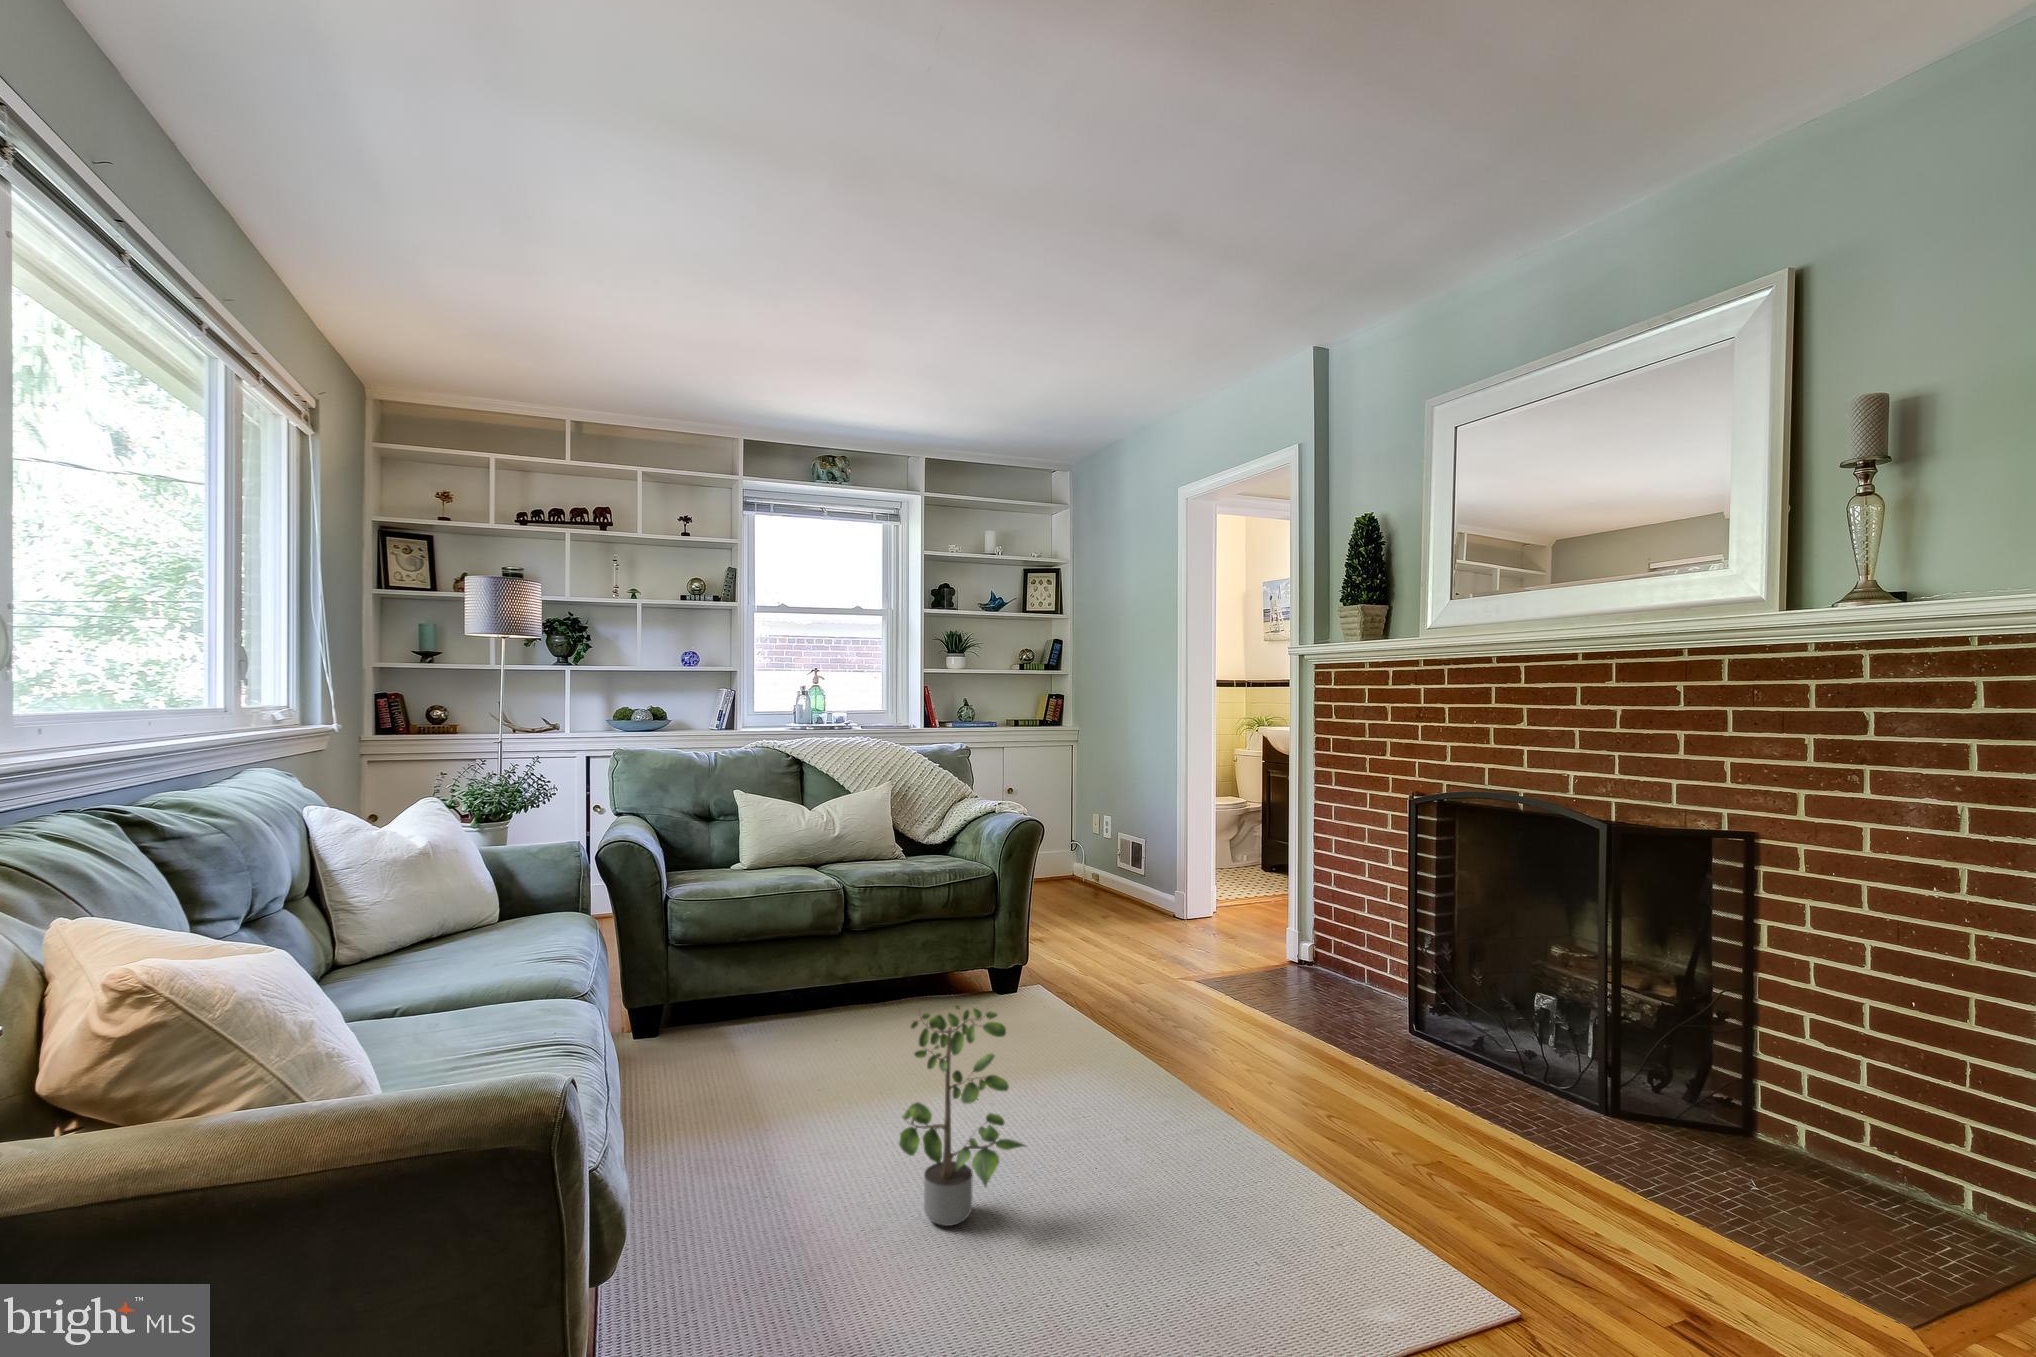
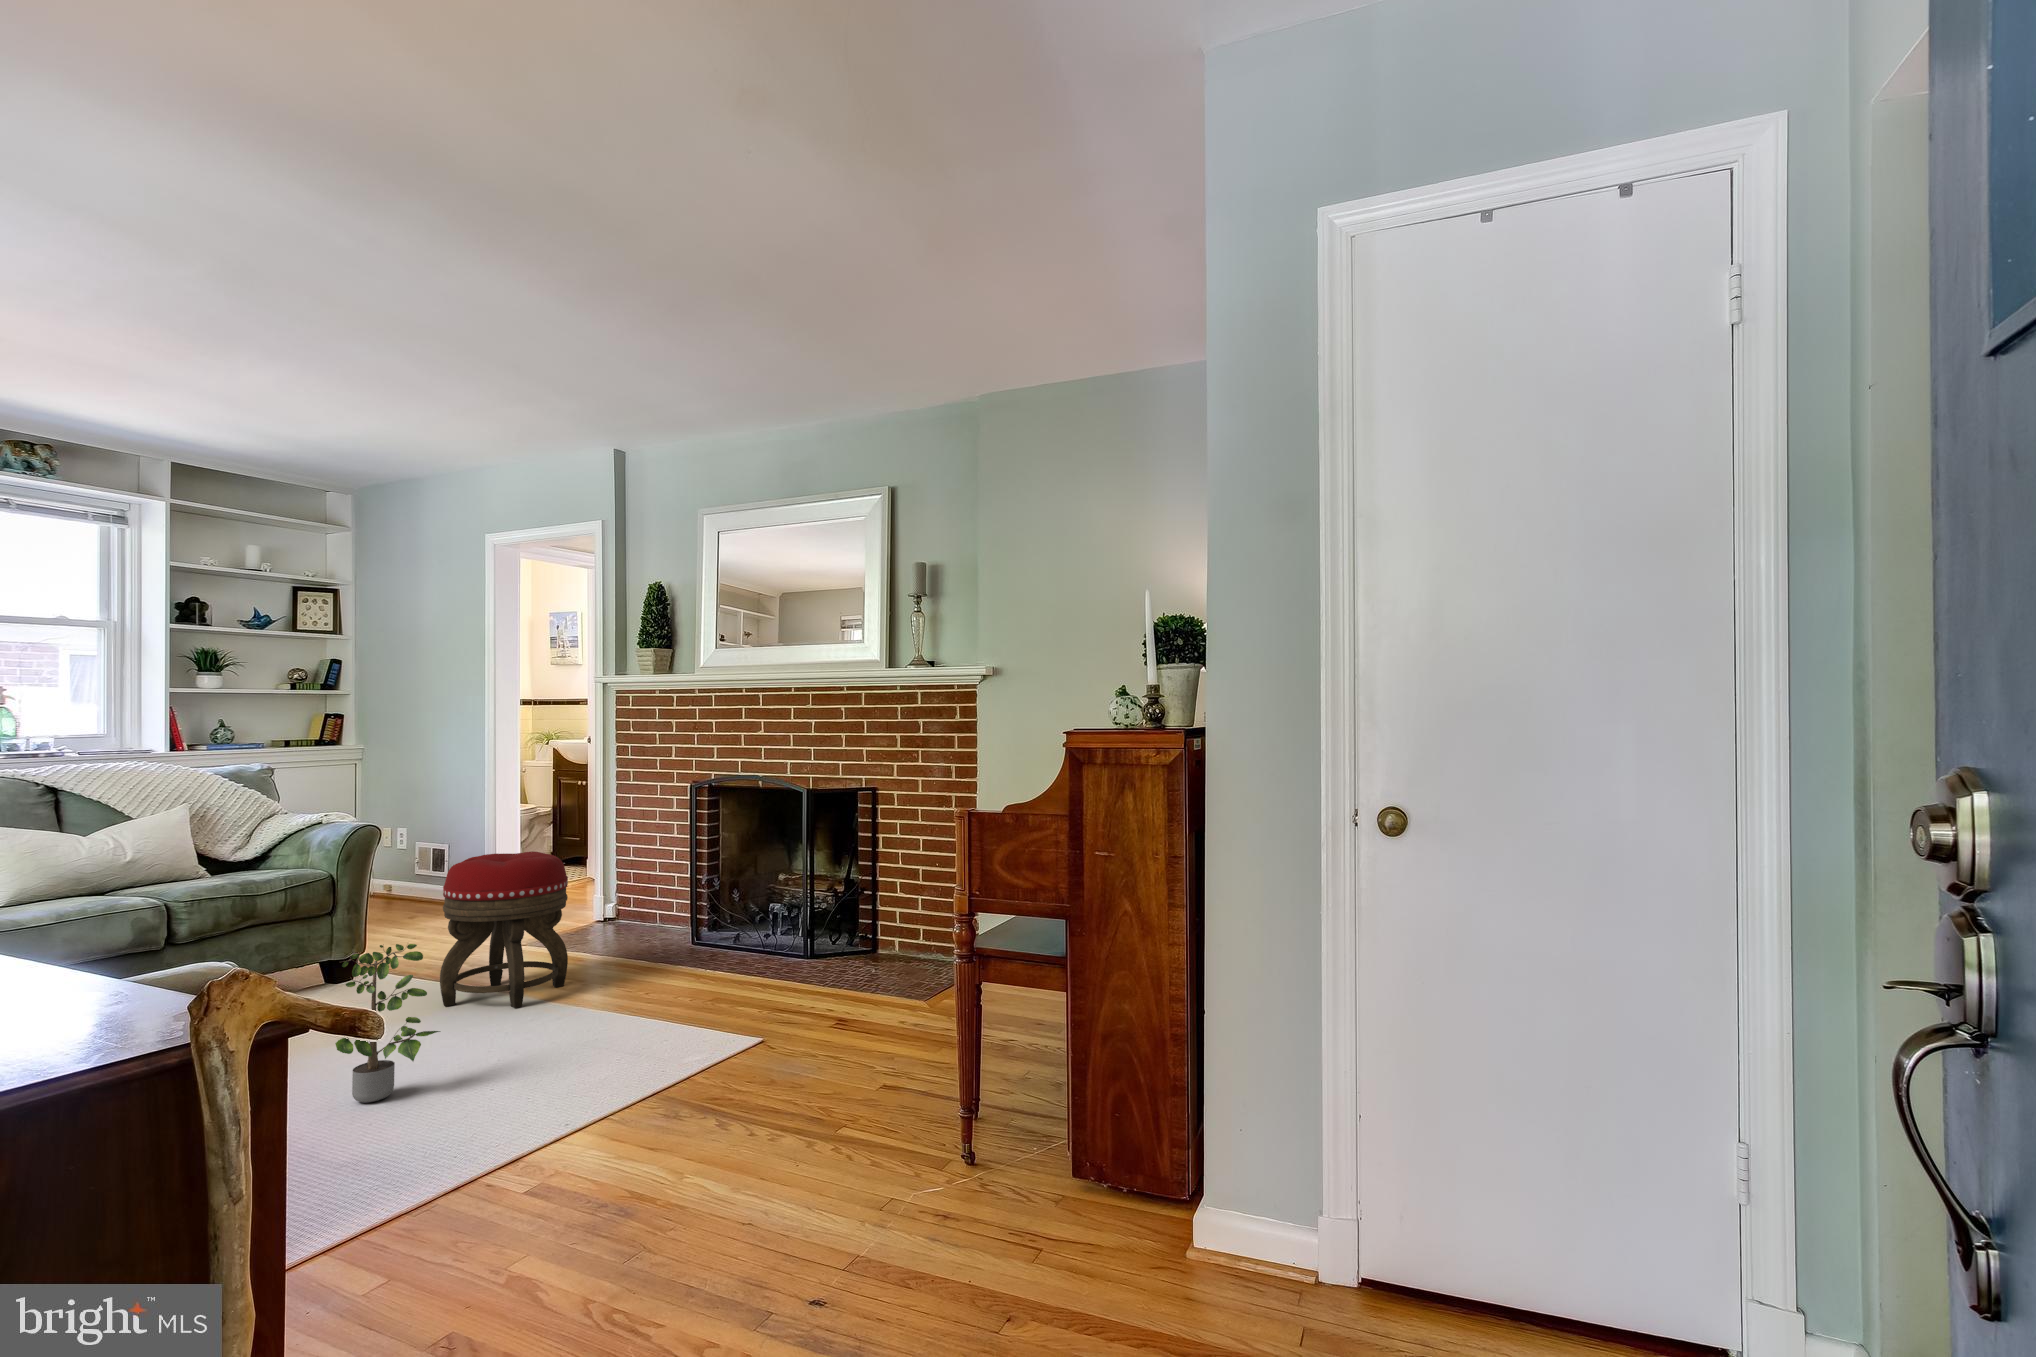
footstool: none [1084,871,1236,1090] -> present [440,851,568,1008]

